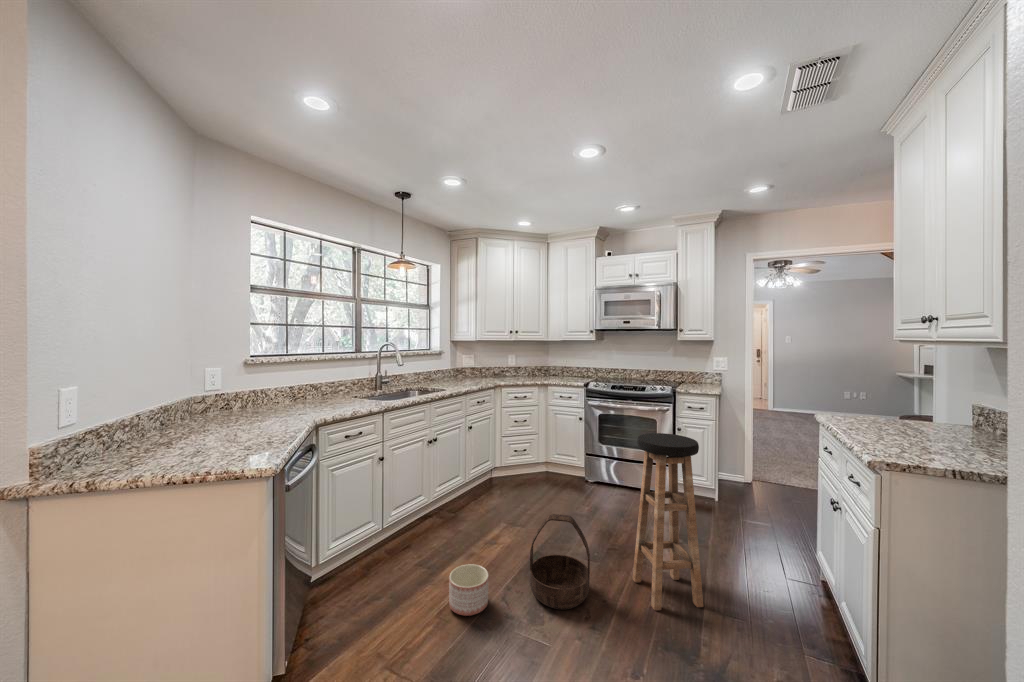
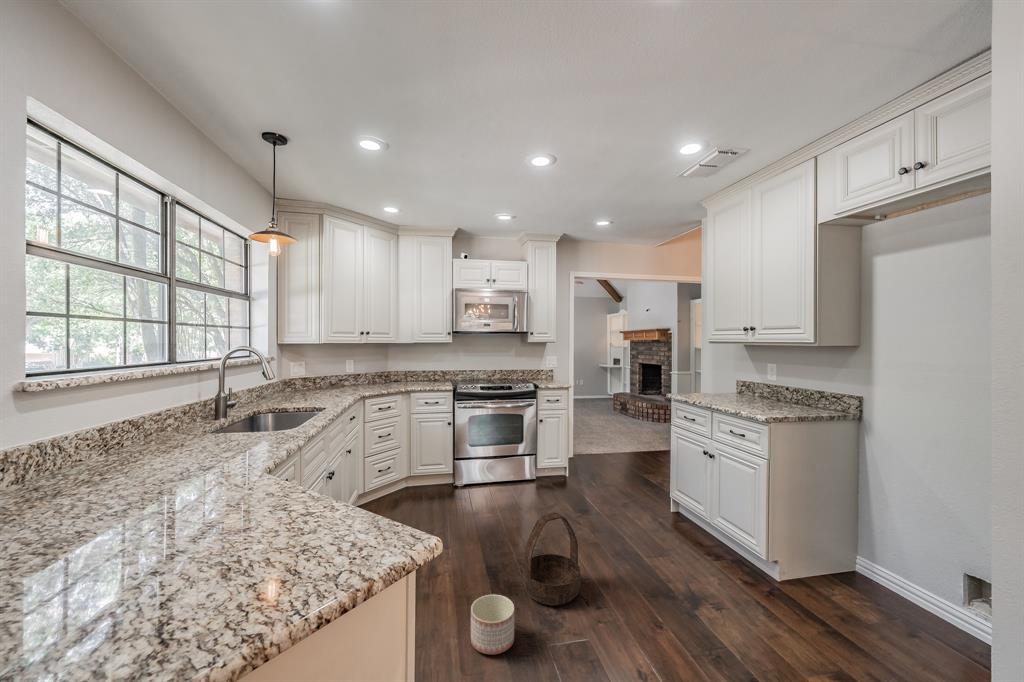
bar stool: present [632,433,703,611] -> none [585,422,642,571]

